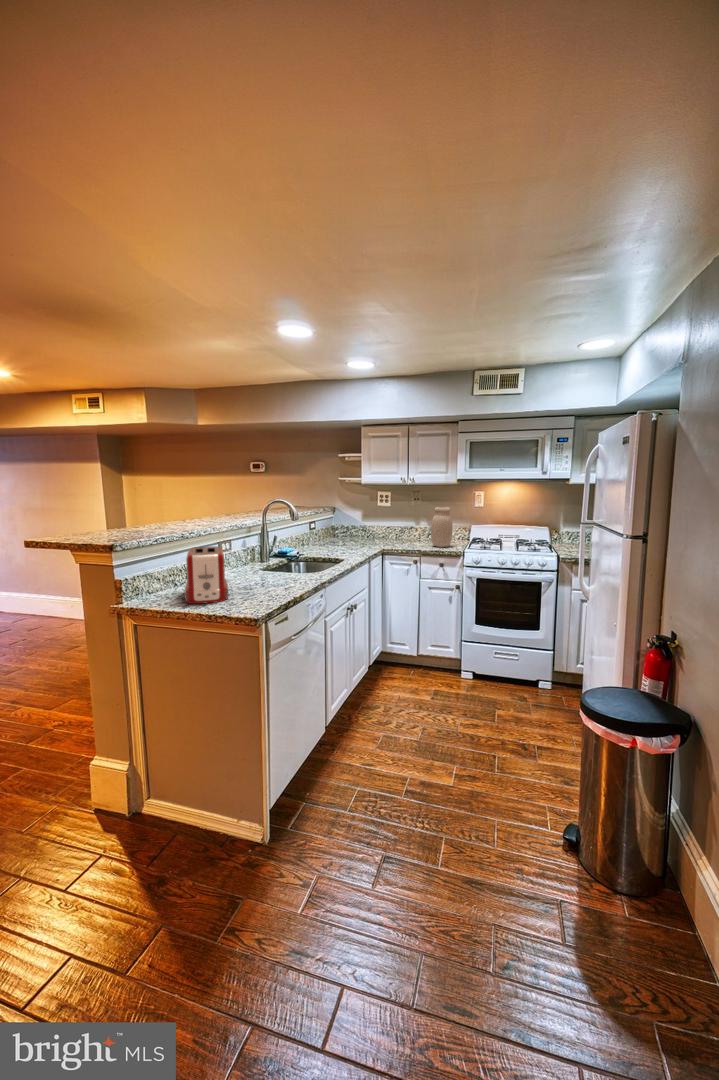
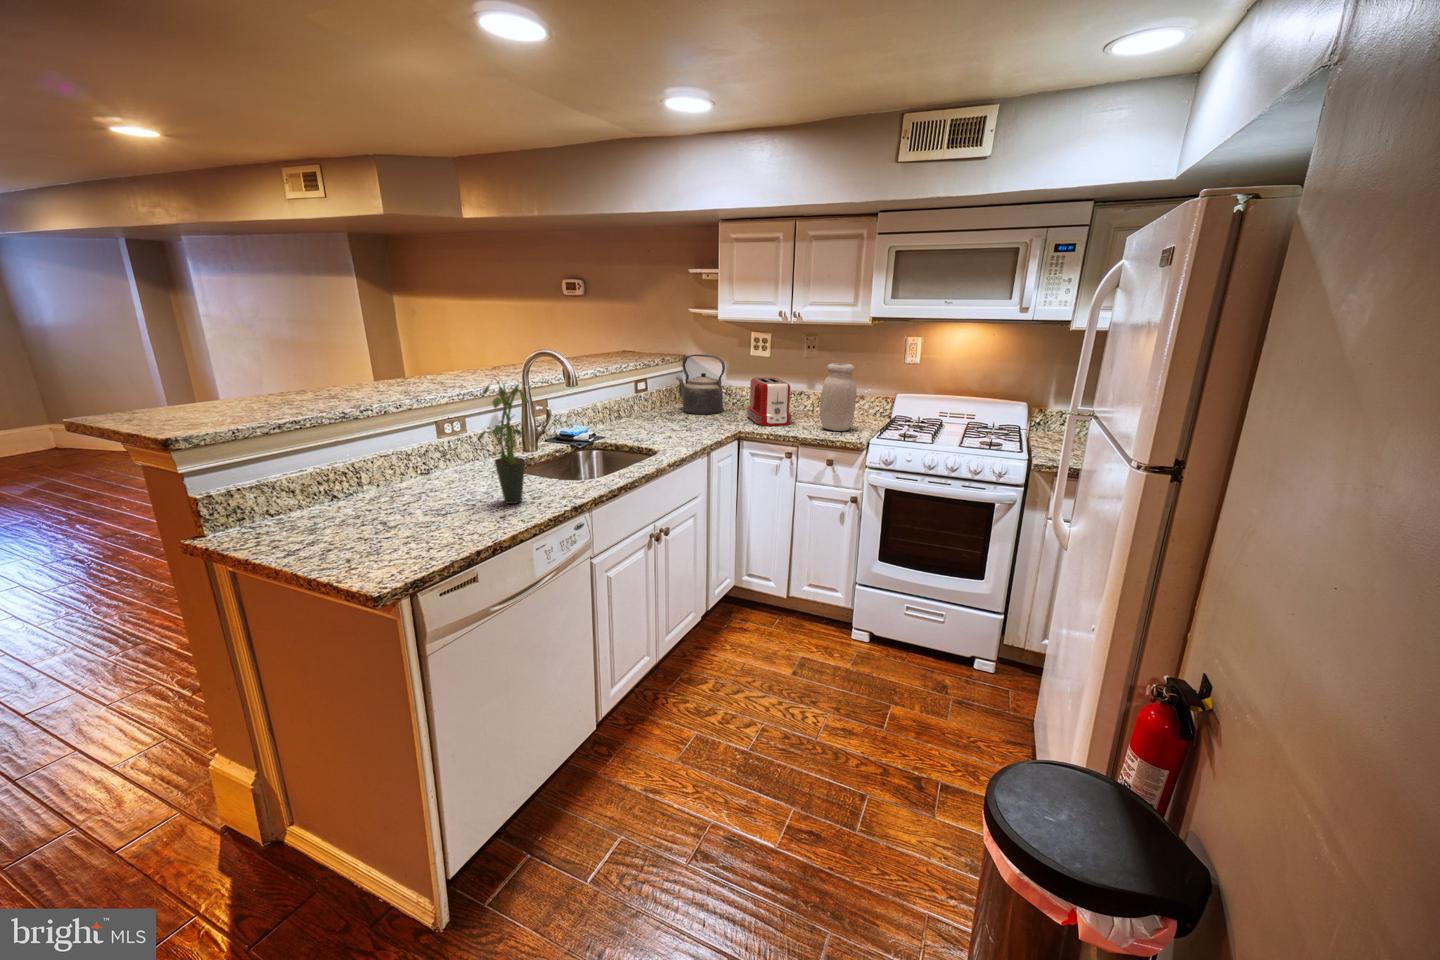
kettle: none [334,506,366,543] -> present [676,354,725,414]
potted plant: none [269,510,302,584] -> present [478,379,529,504]
toaster: present [185,546,228,604] -> present [747,378,792,426]

